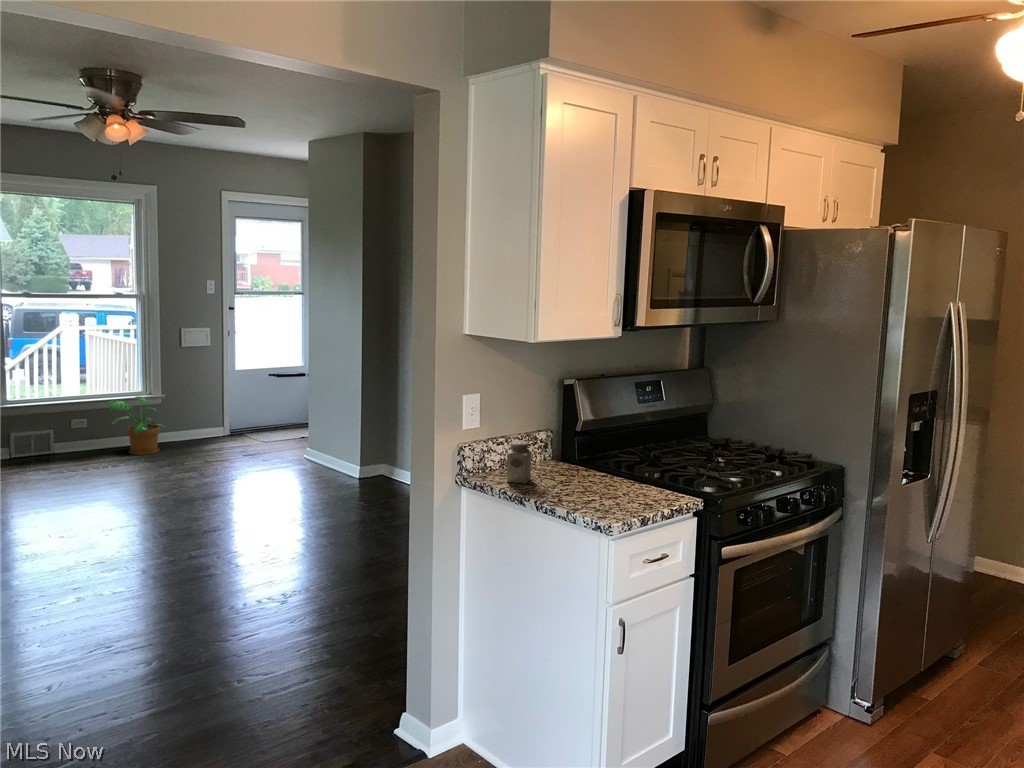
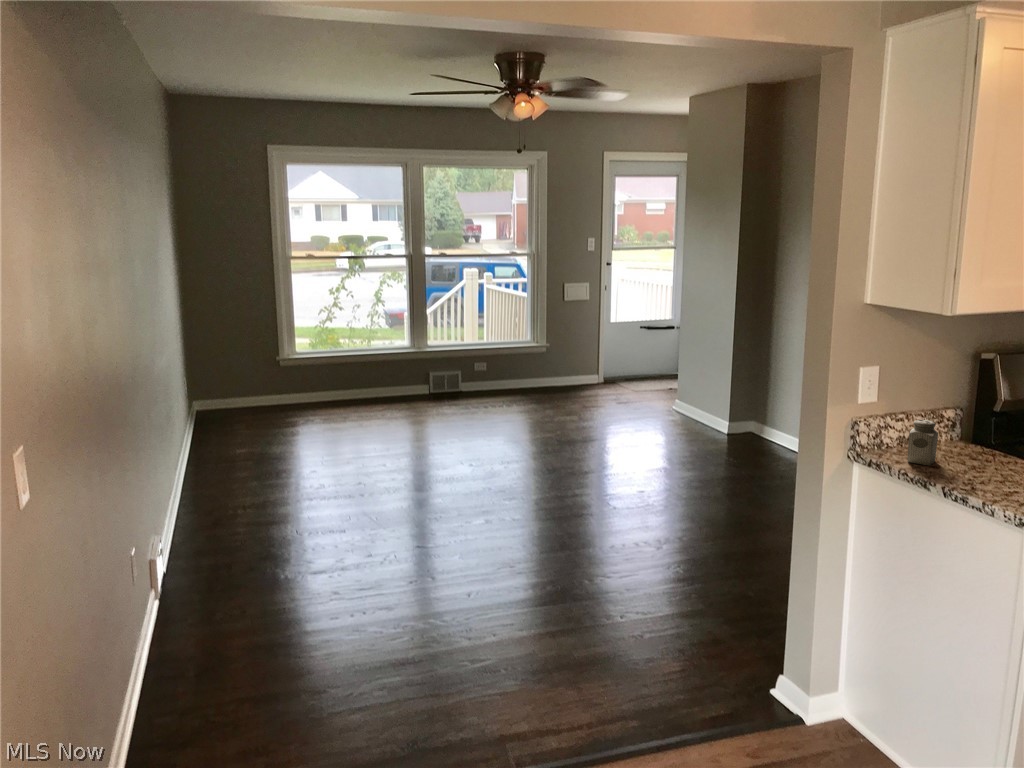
potted plant: present [107,396,164,455] -> none [502,345,549,398]

